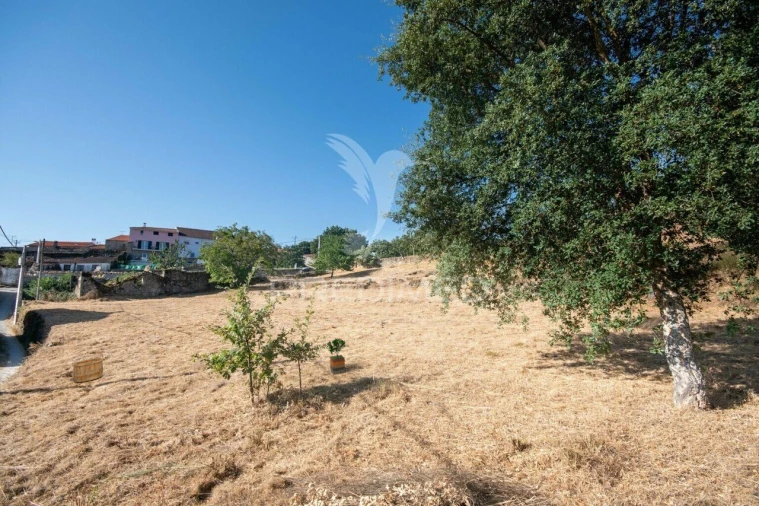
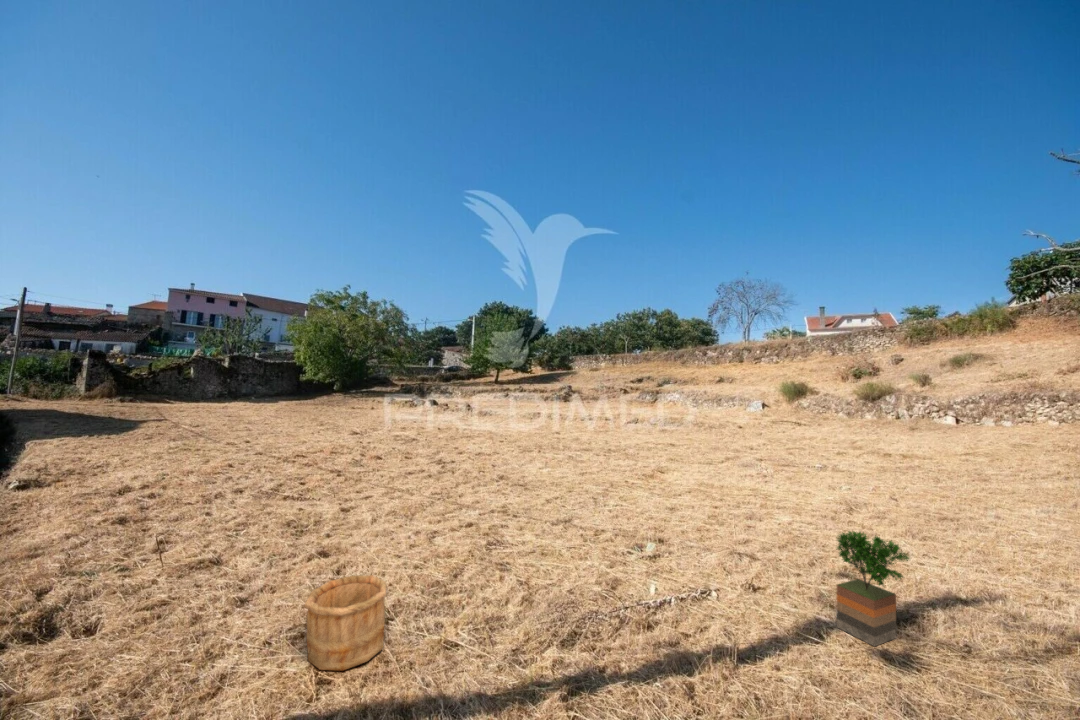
wooden bucket: present [73,358,103,382] -> present [304,575,387,671]

